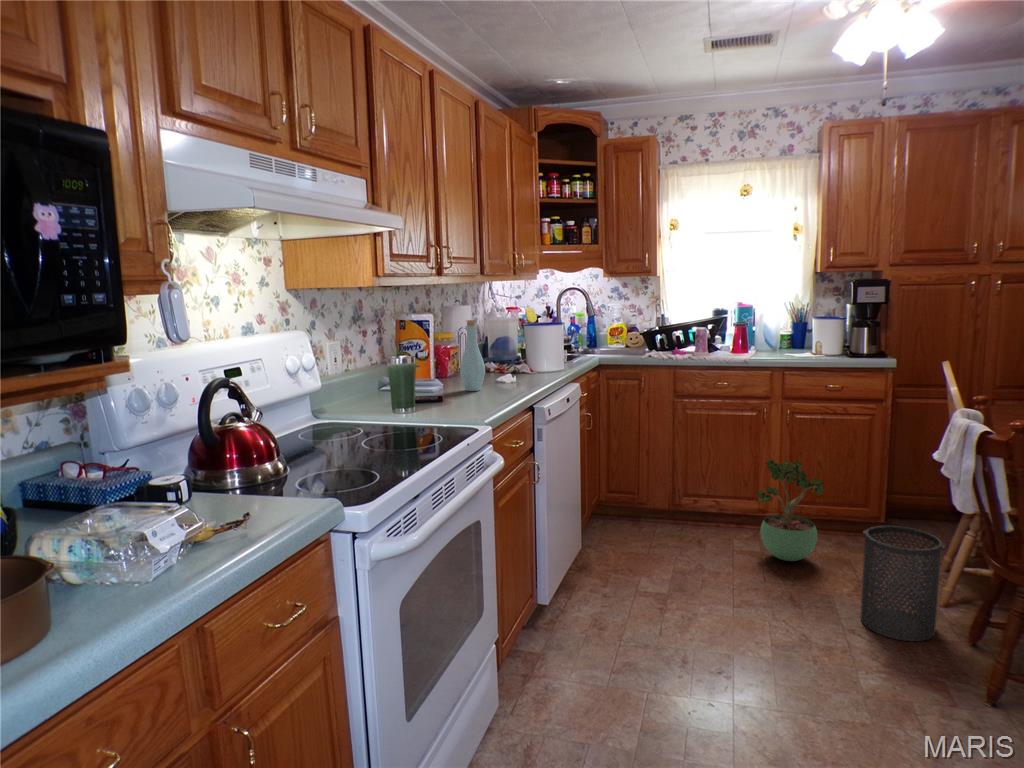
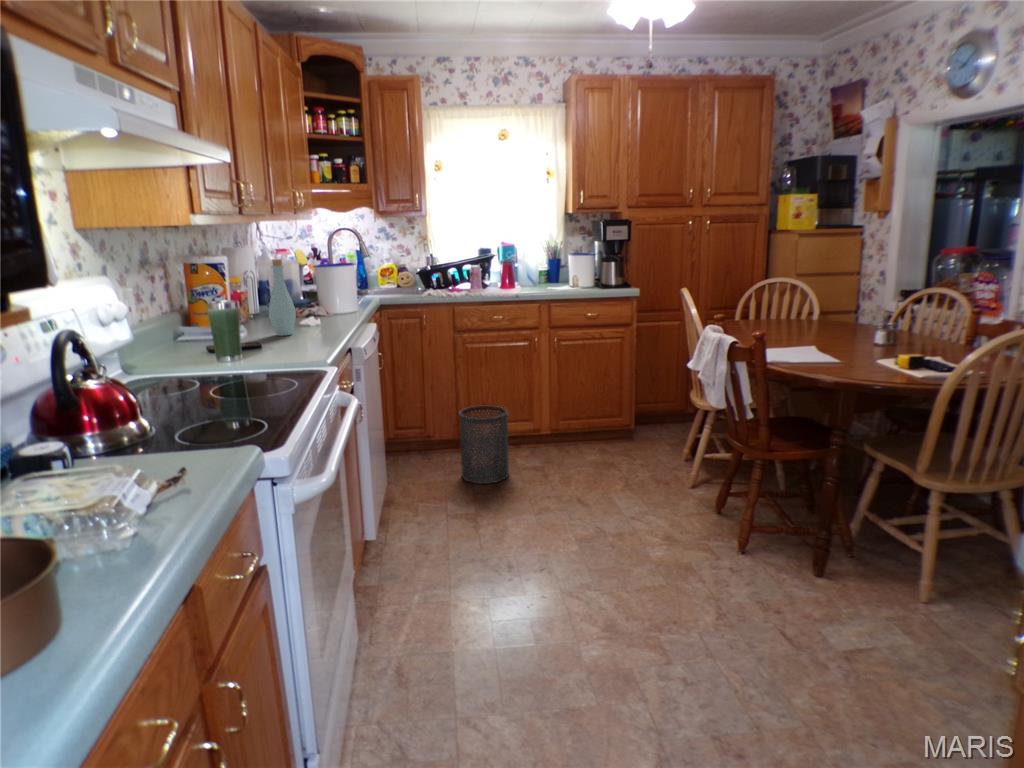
potted plant: present [756,459,823,561] -> none [540,378,597,466]
trash can: present [860,526,945,641] -> present [459,406,509,484]

